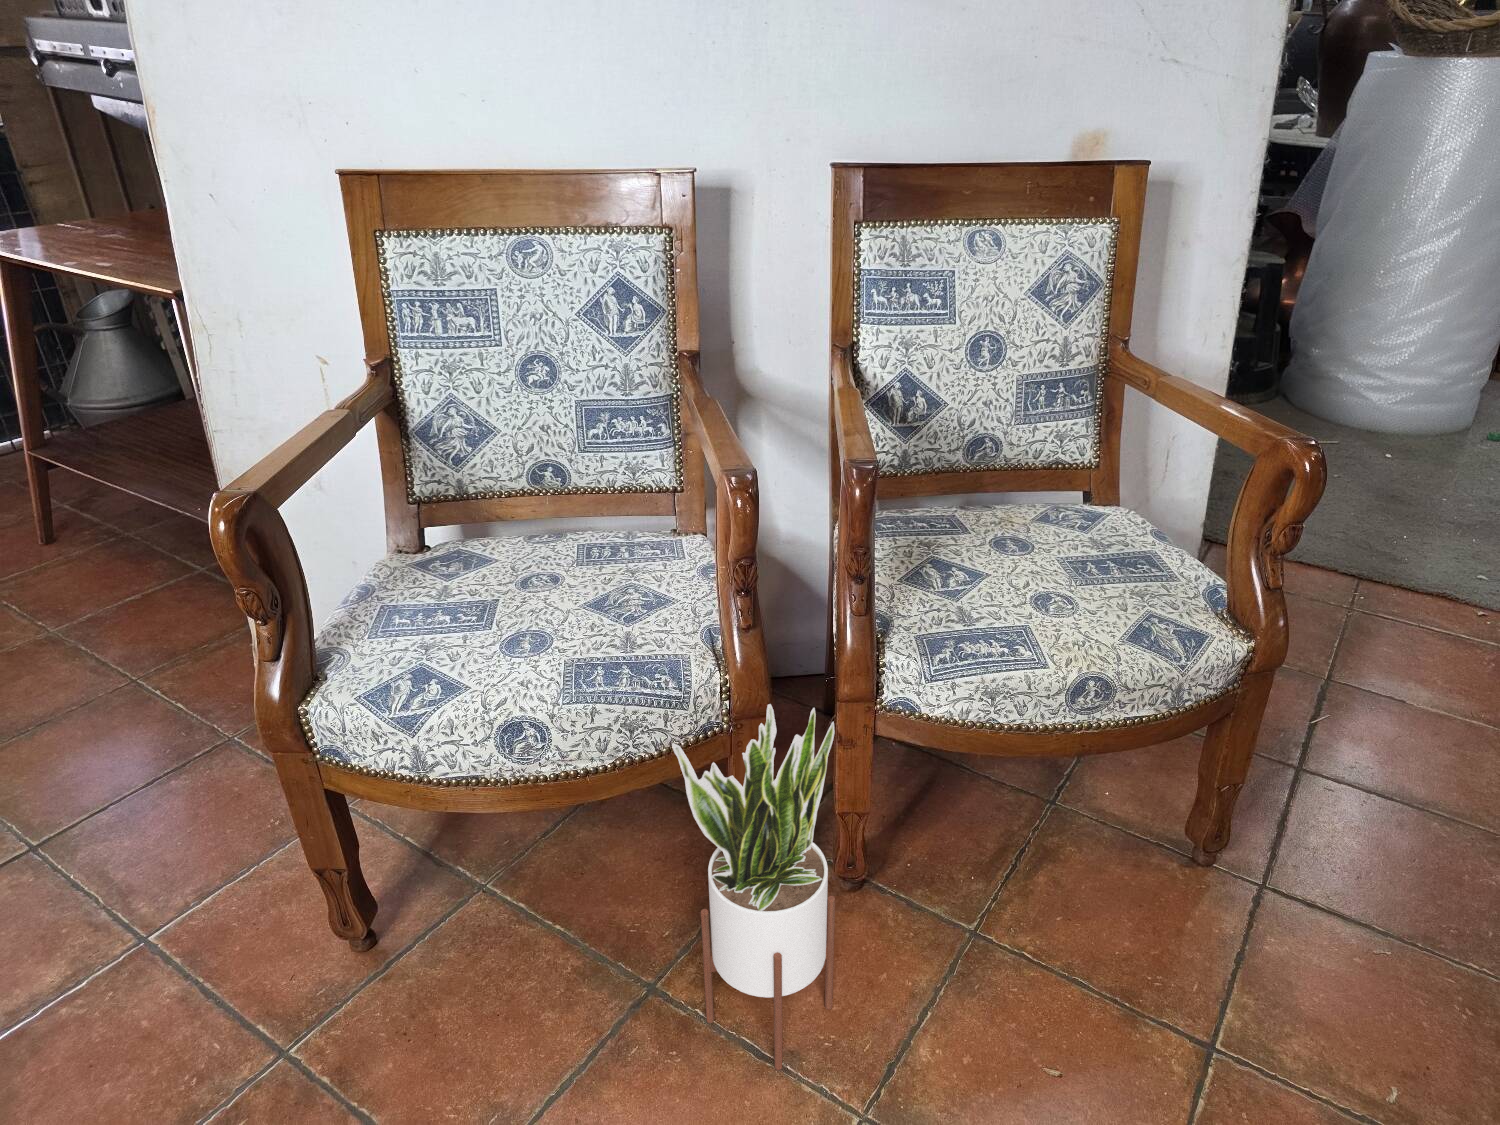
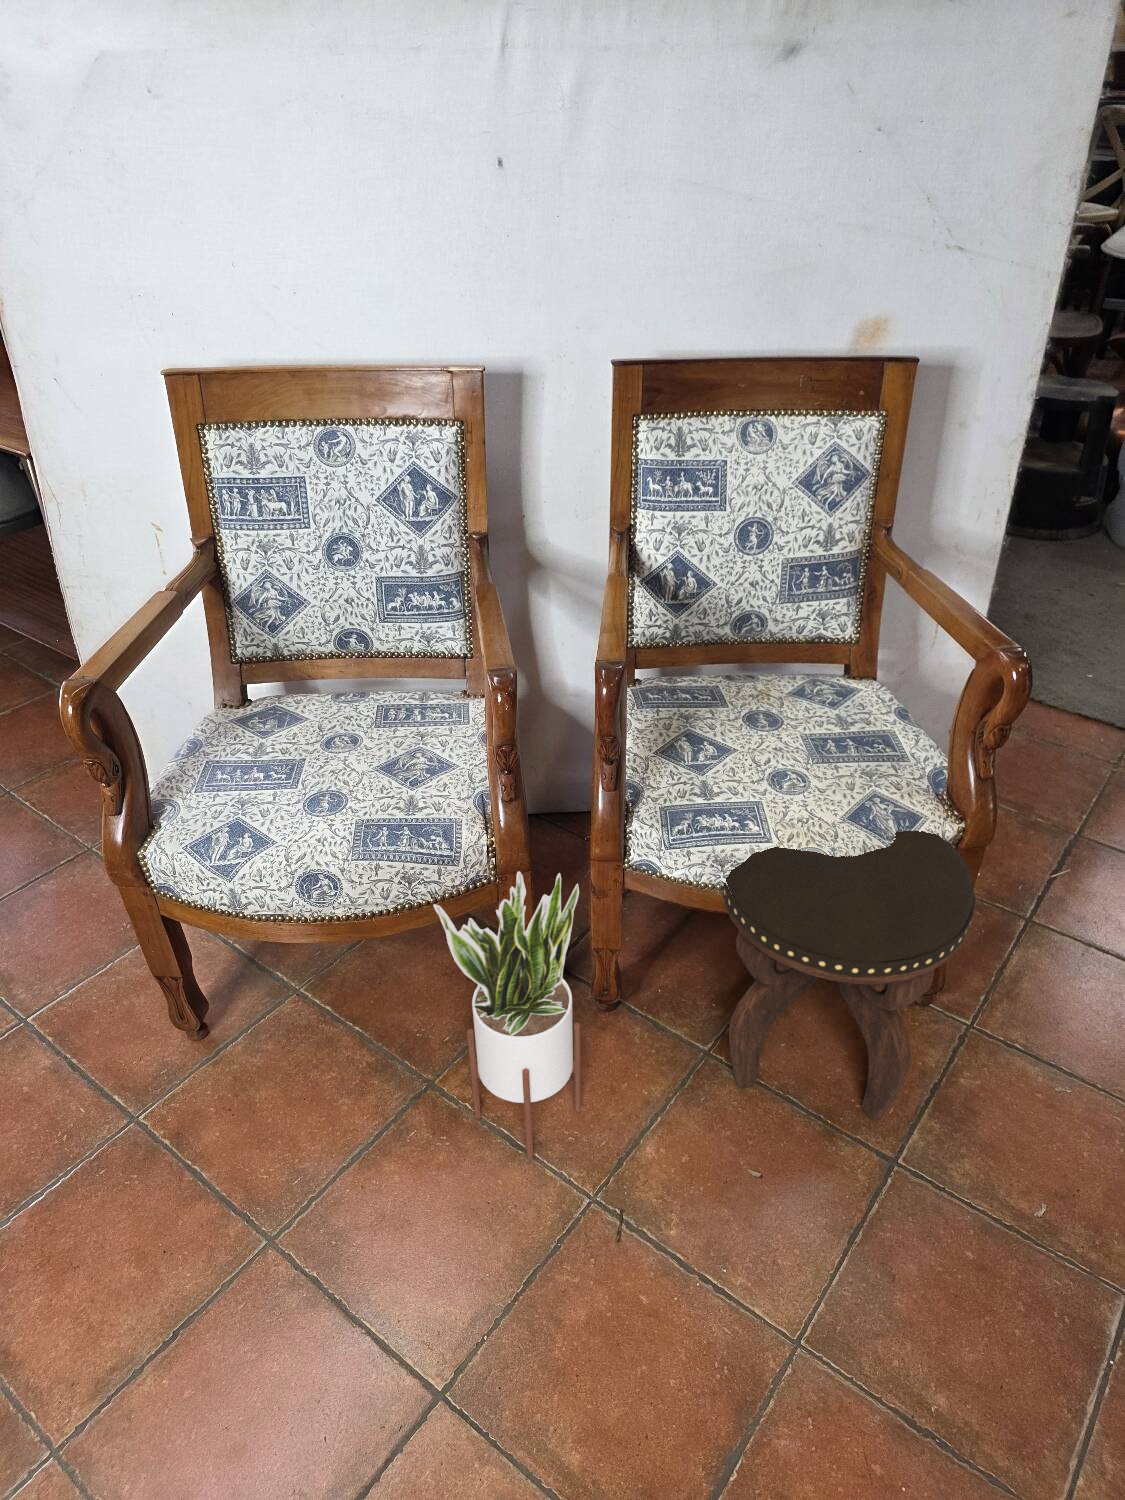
footstool: none [986,616,1290,1002] -> present [723,831,975,1120]

